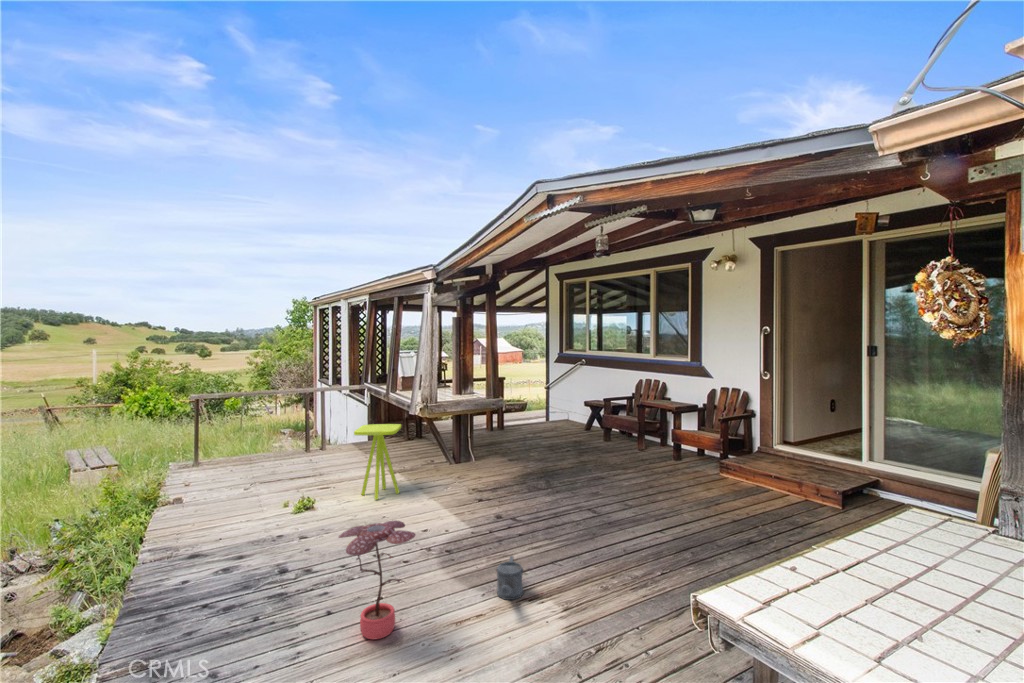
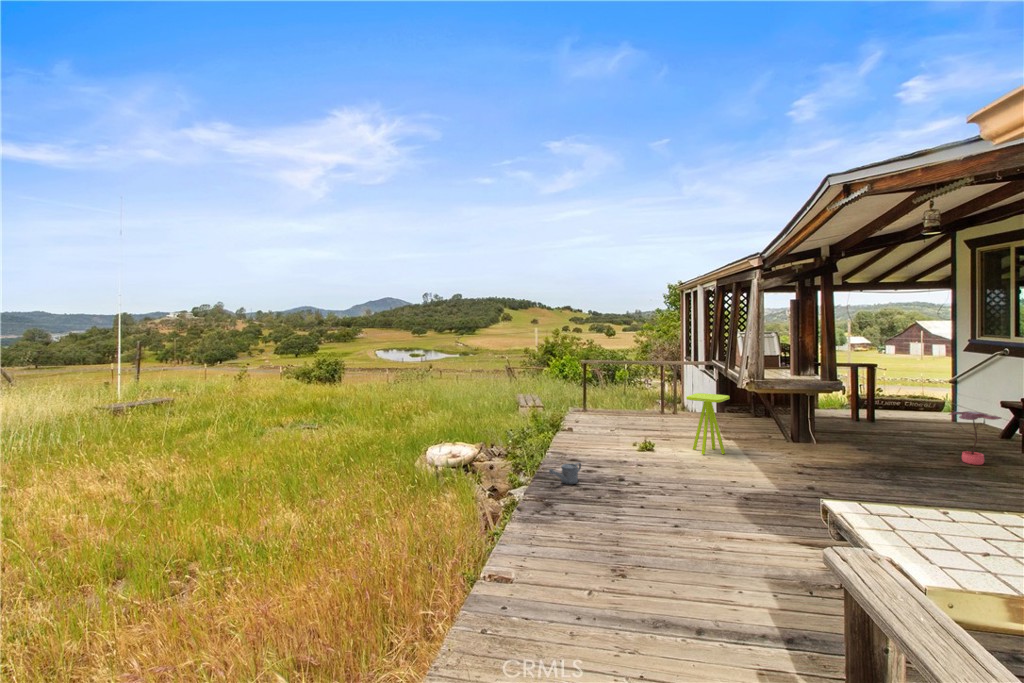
potted plant: present [339,520,415,639] -> present [949,411,1001,465]
watering can: present [496,556,524,600] -> present [549,463,581,484]

